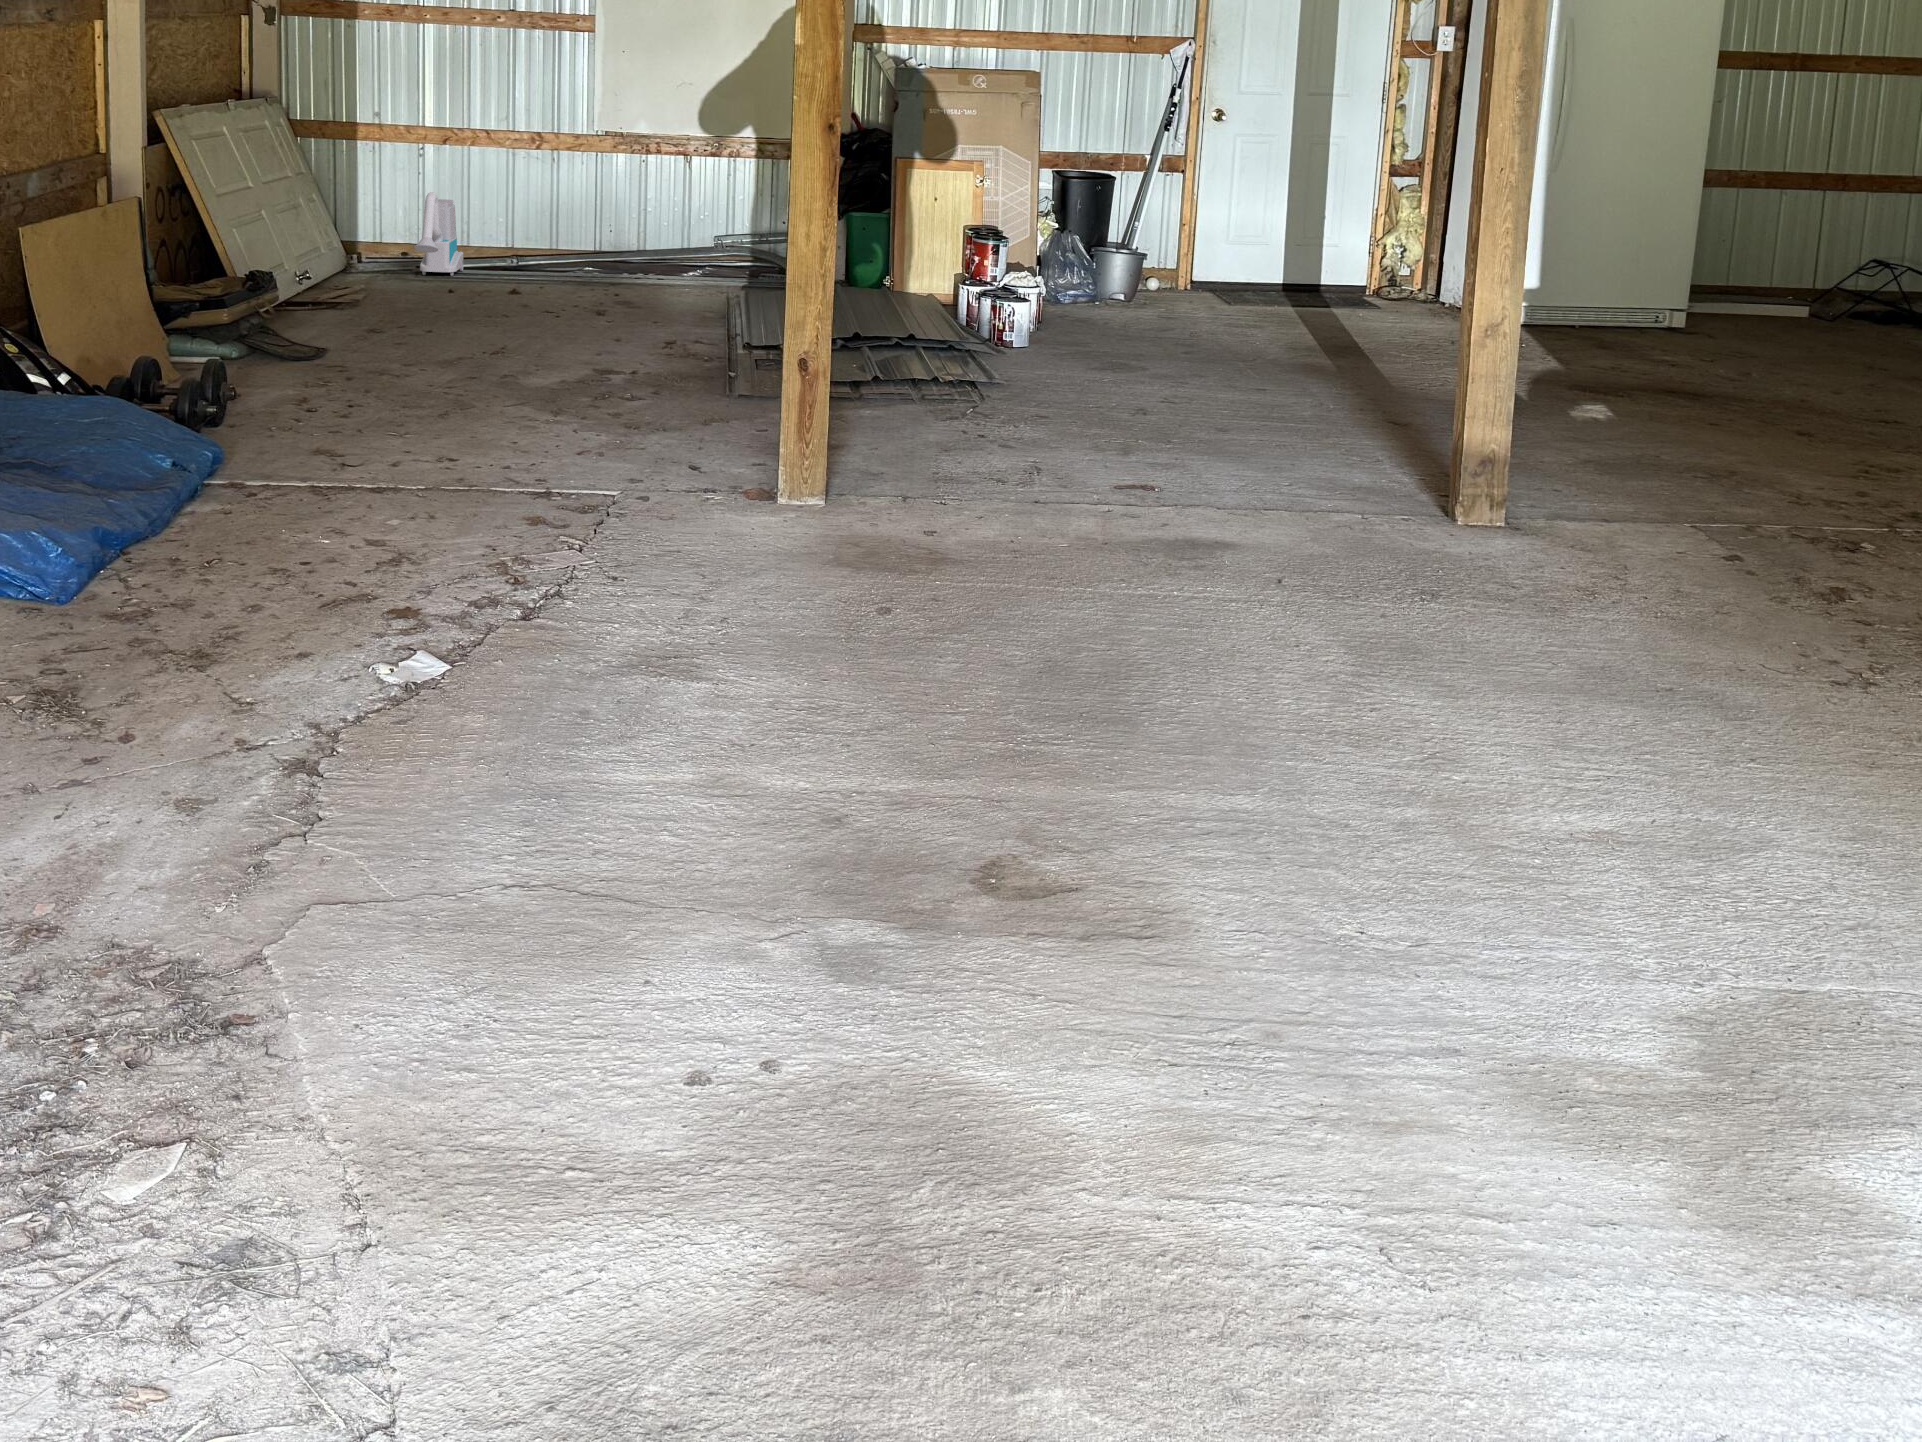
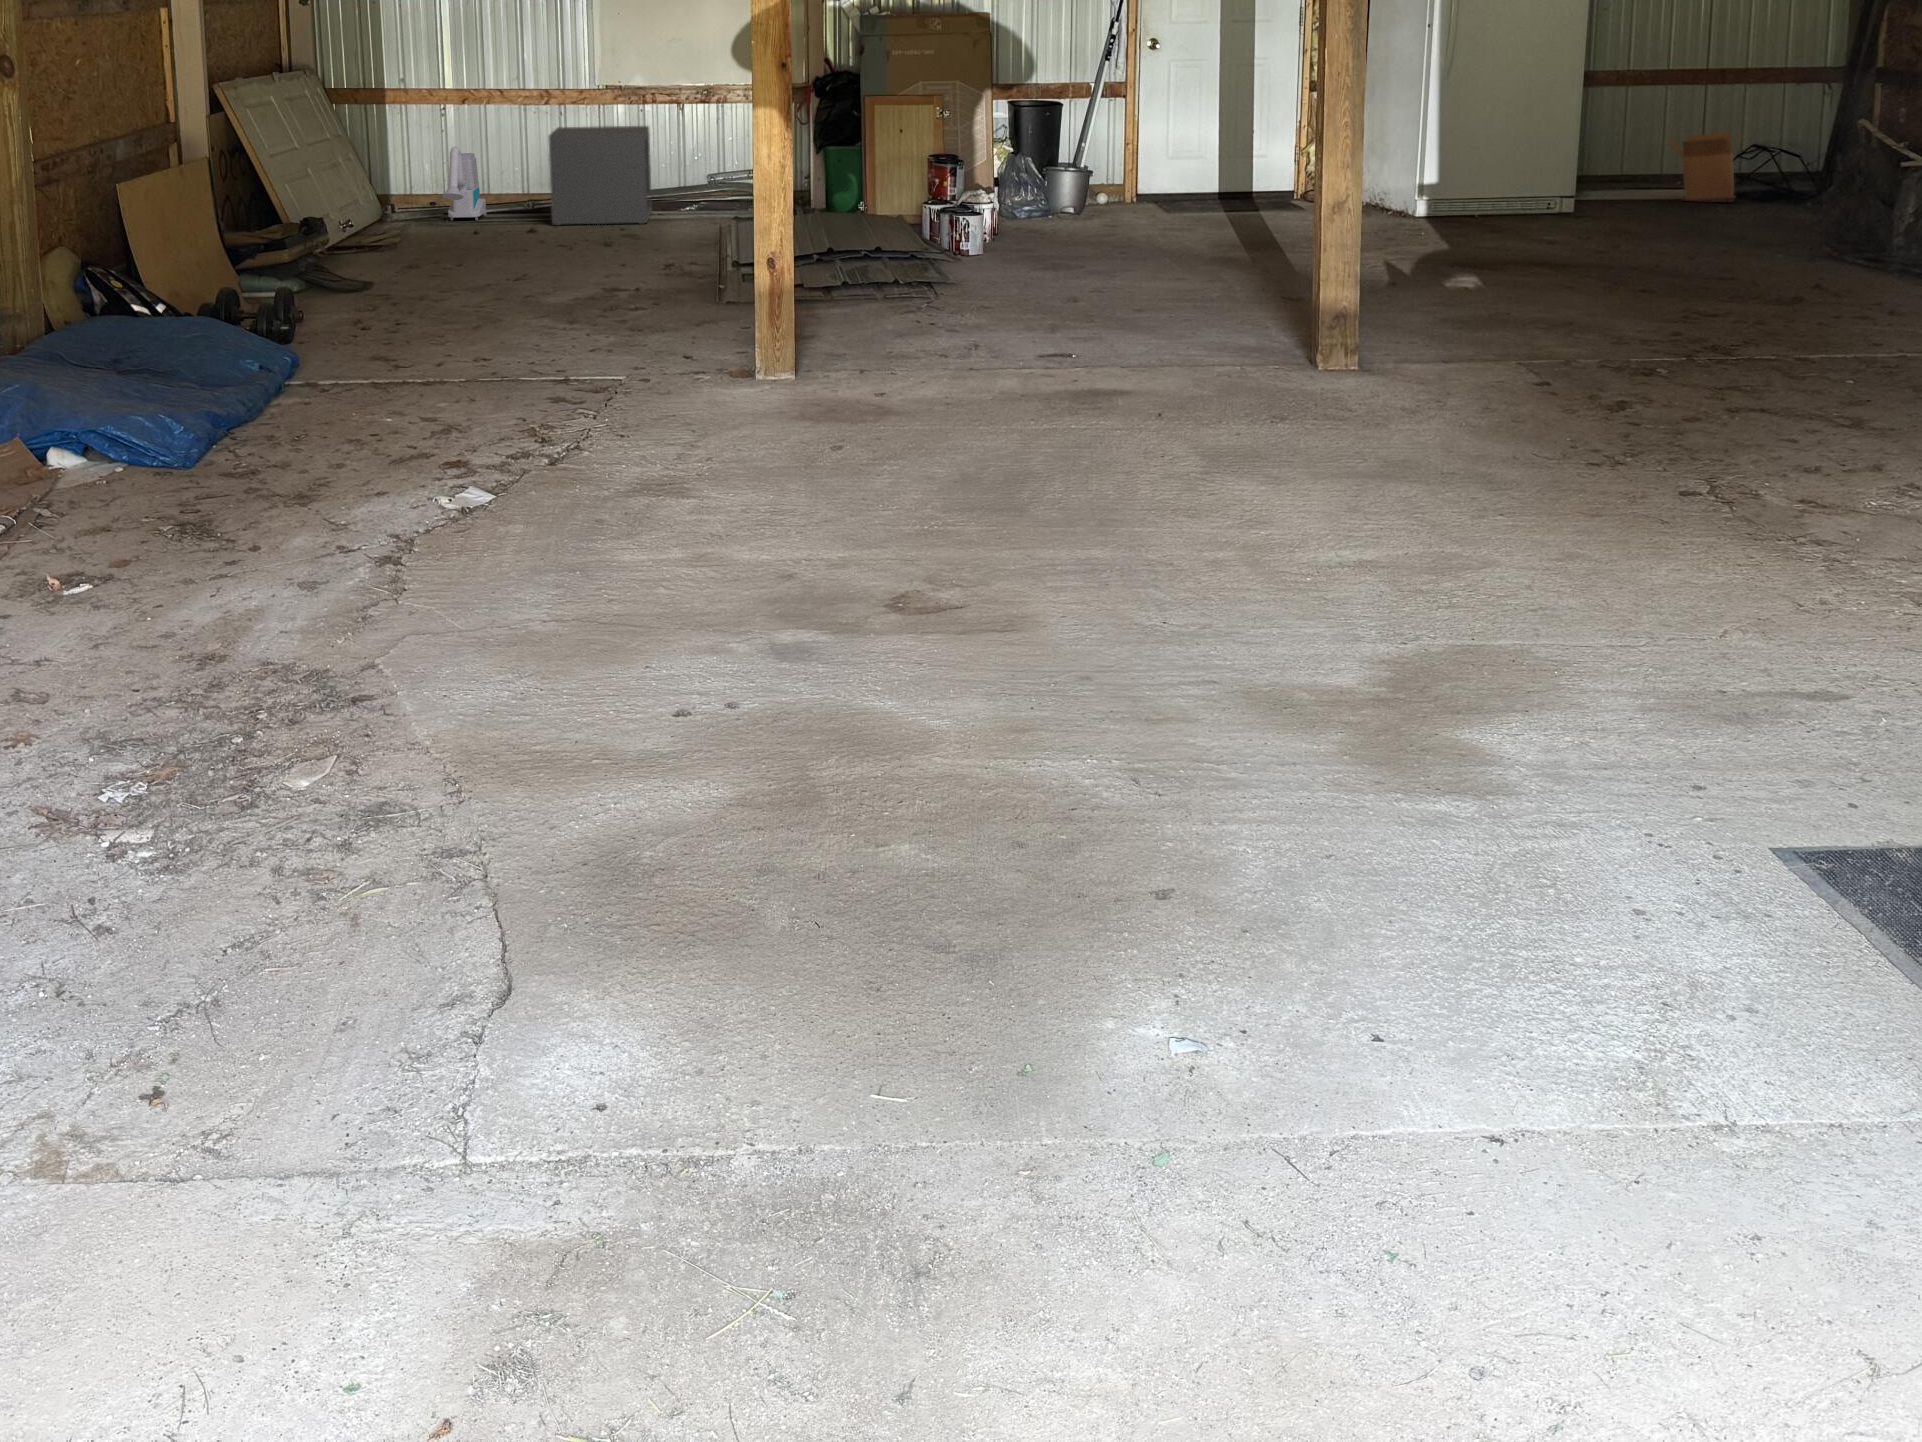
storage cabinet: none [537,175,652,289] -> present [549,126,652,226]
cardboard box: none [1787,243,1872,321] -> present [1669,132,1742,202]

